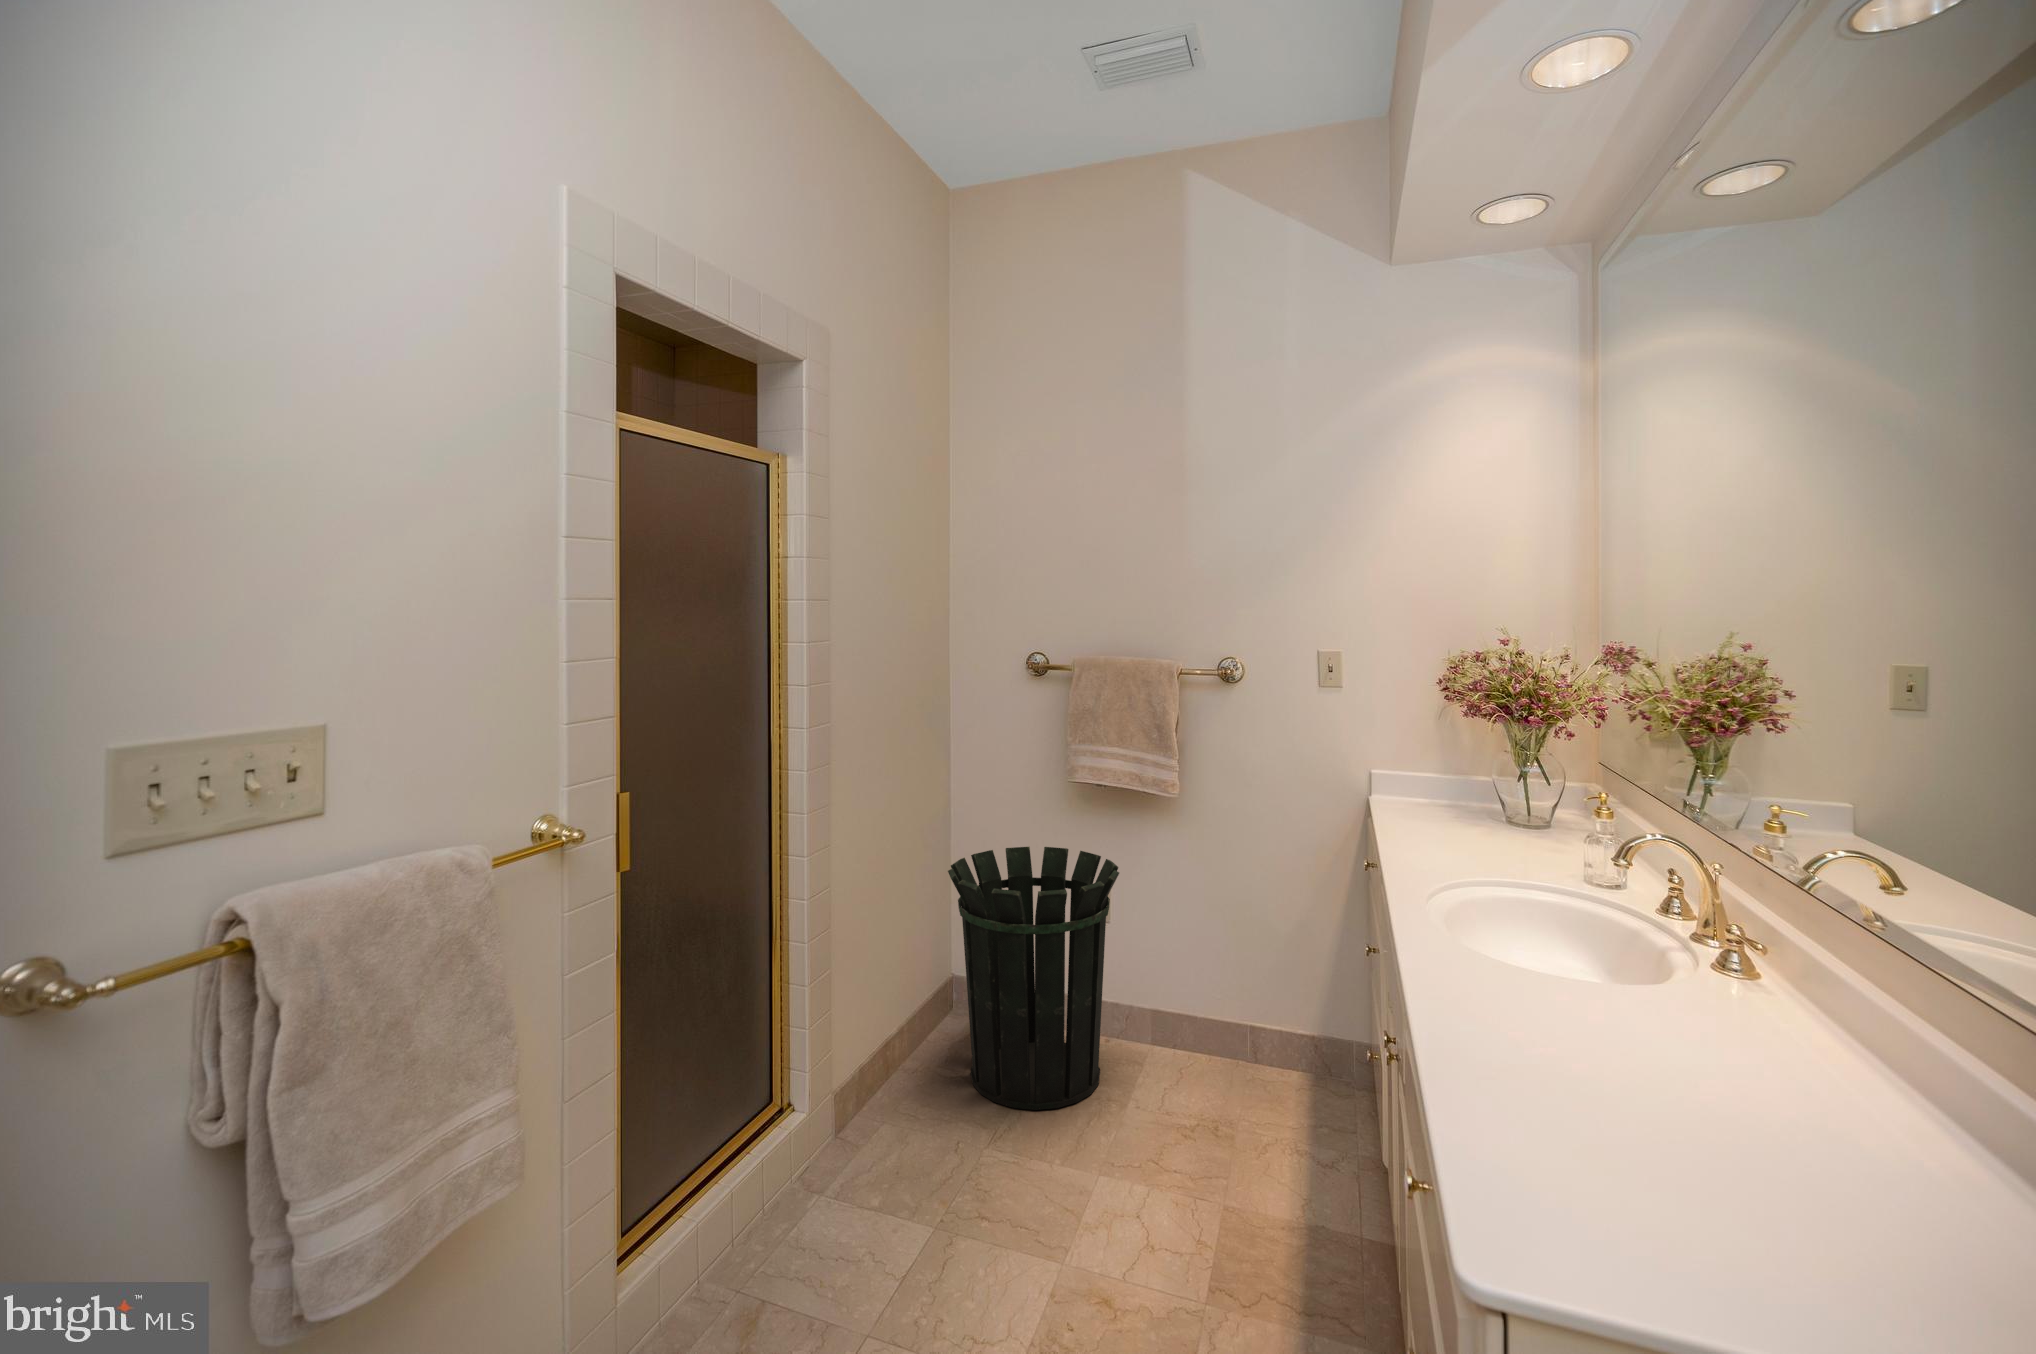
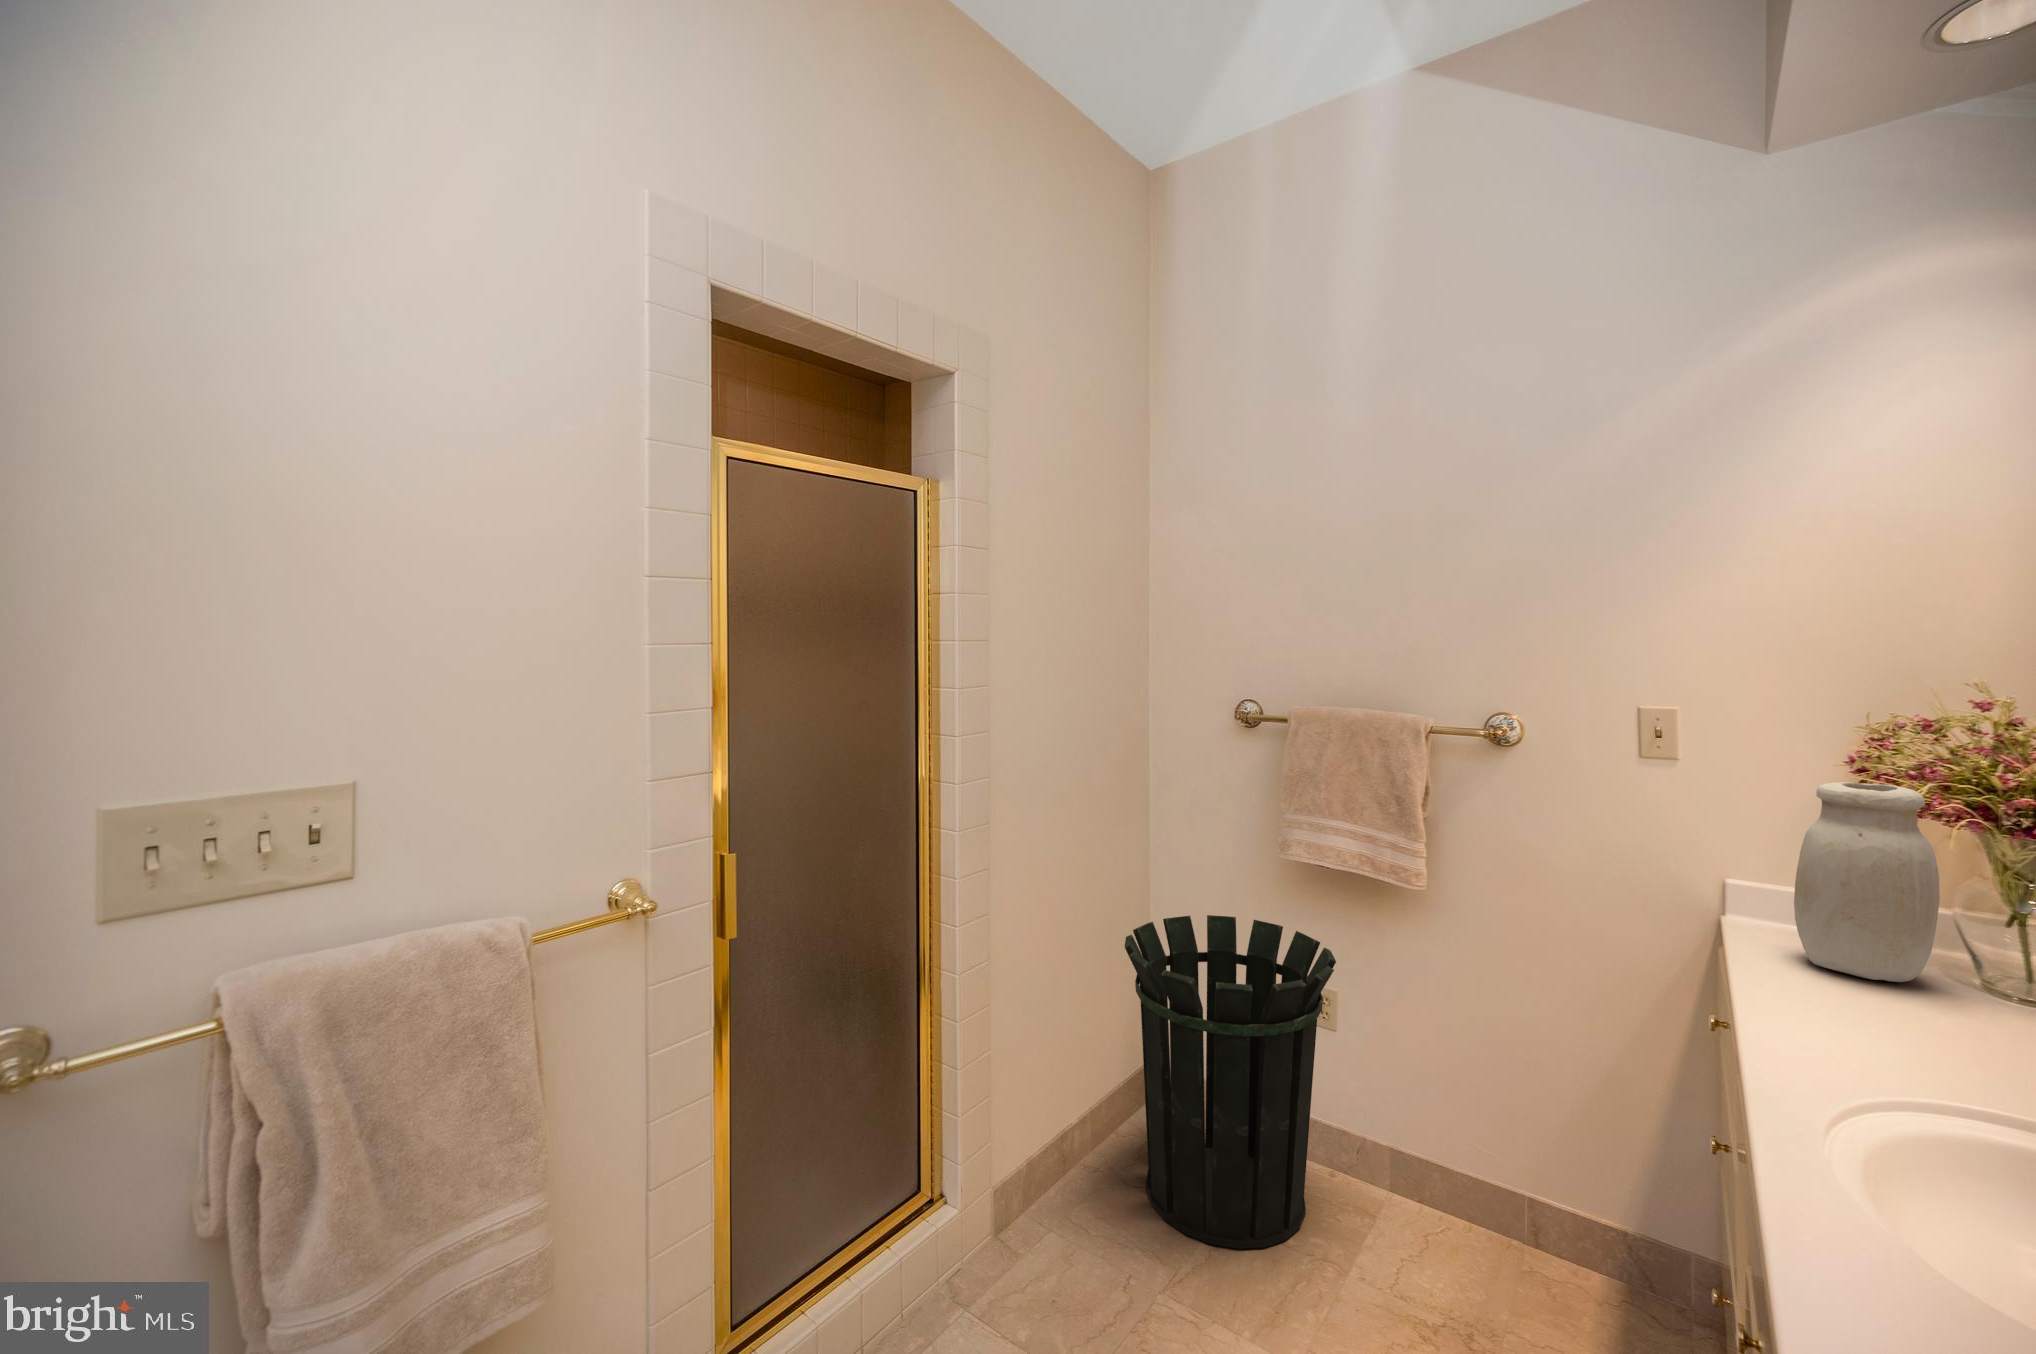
jar: none [1414,696,1487,820] -> present [1794,782,1940,982]

